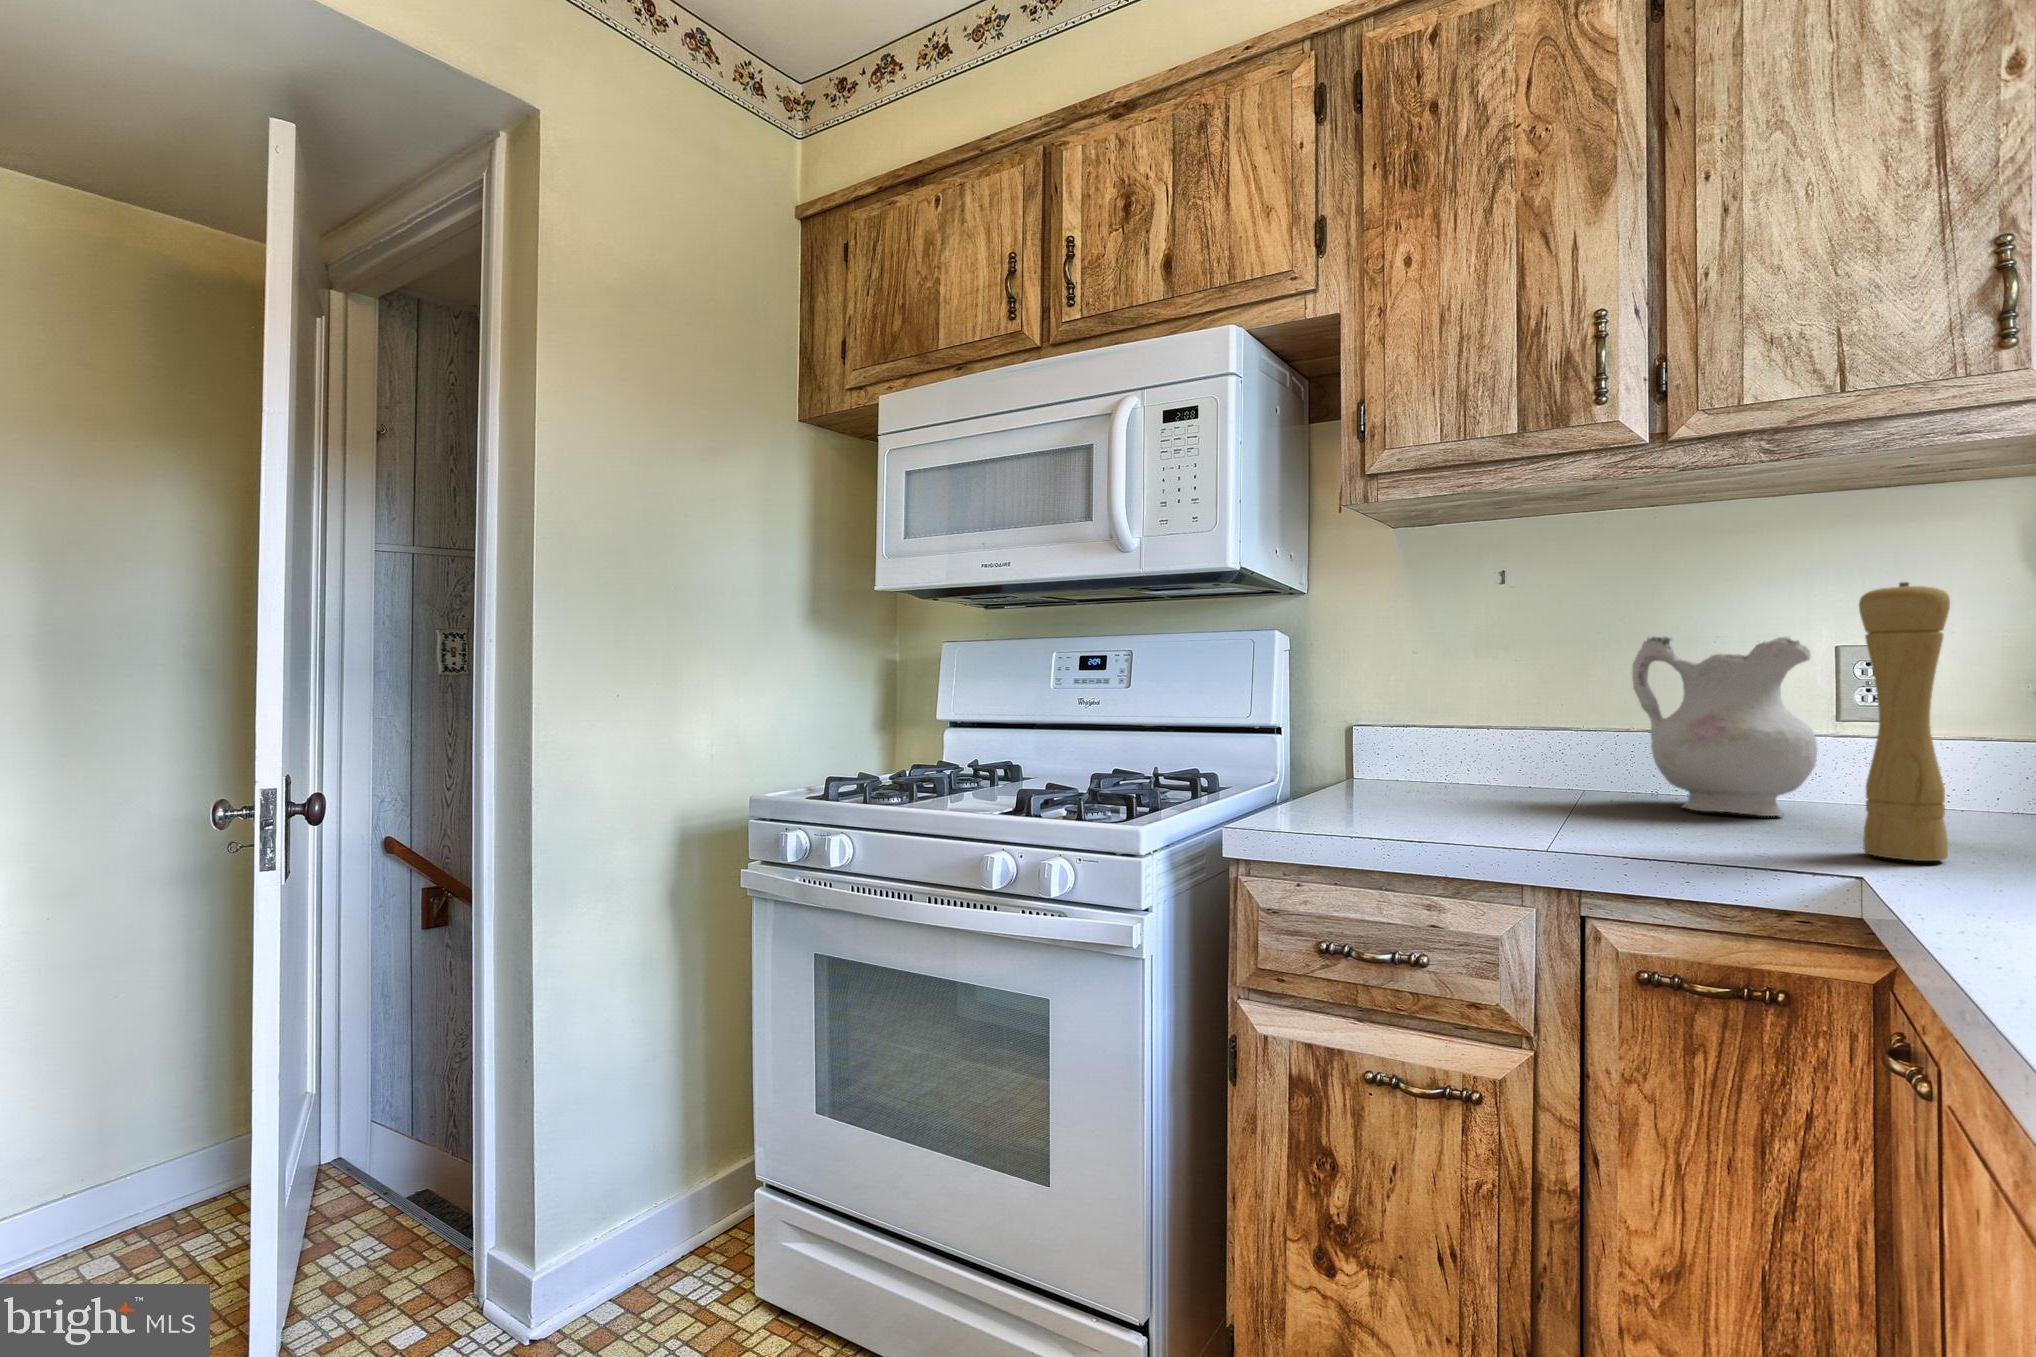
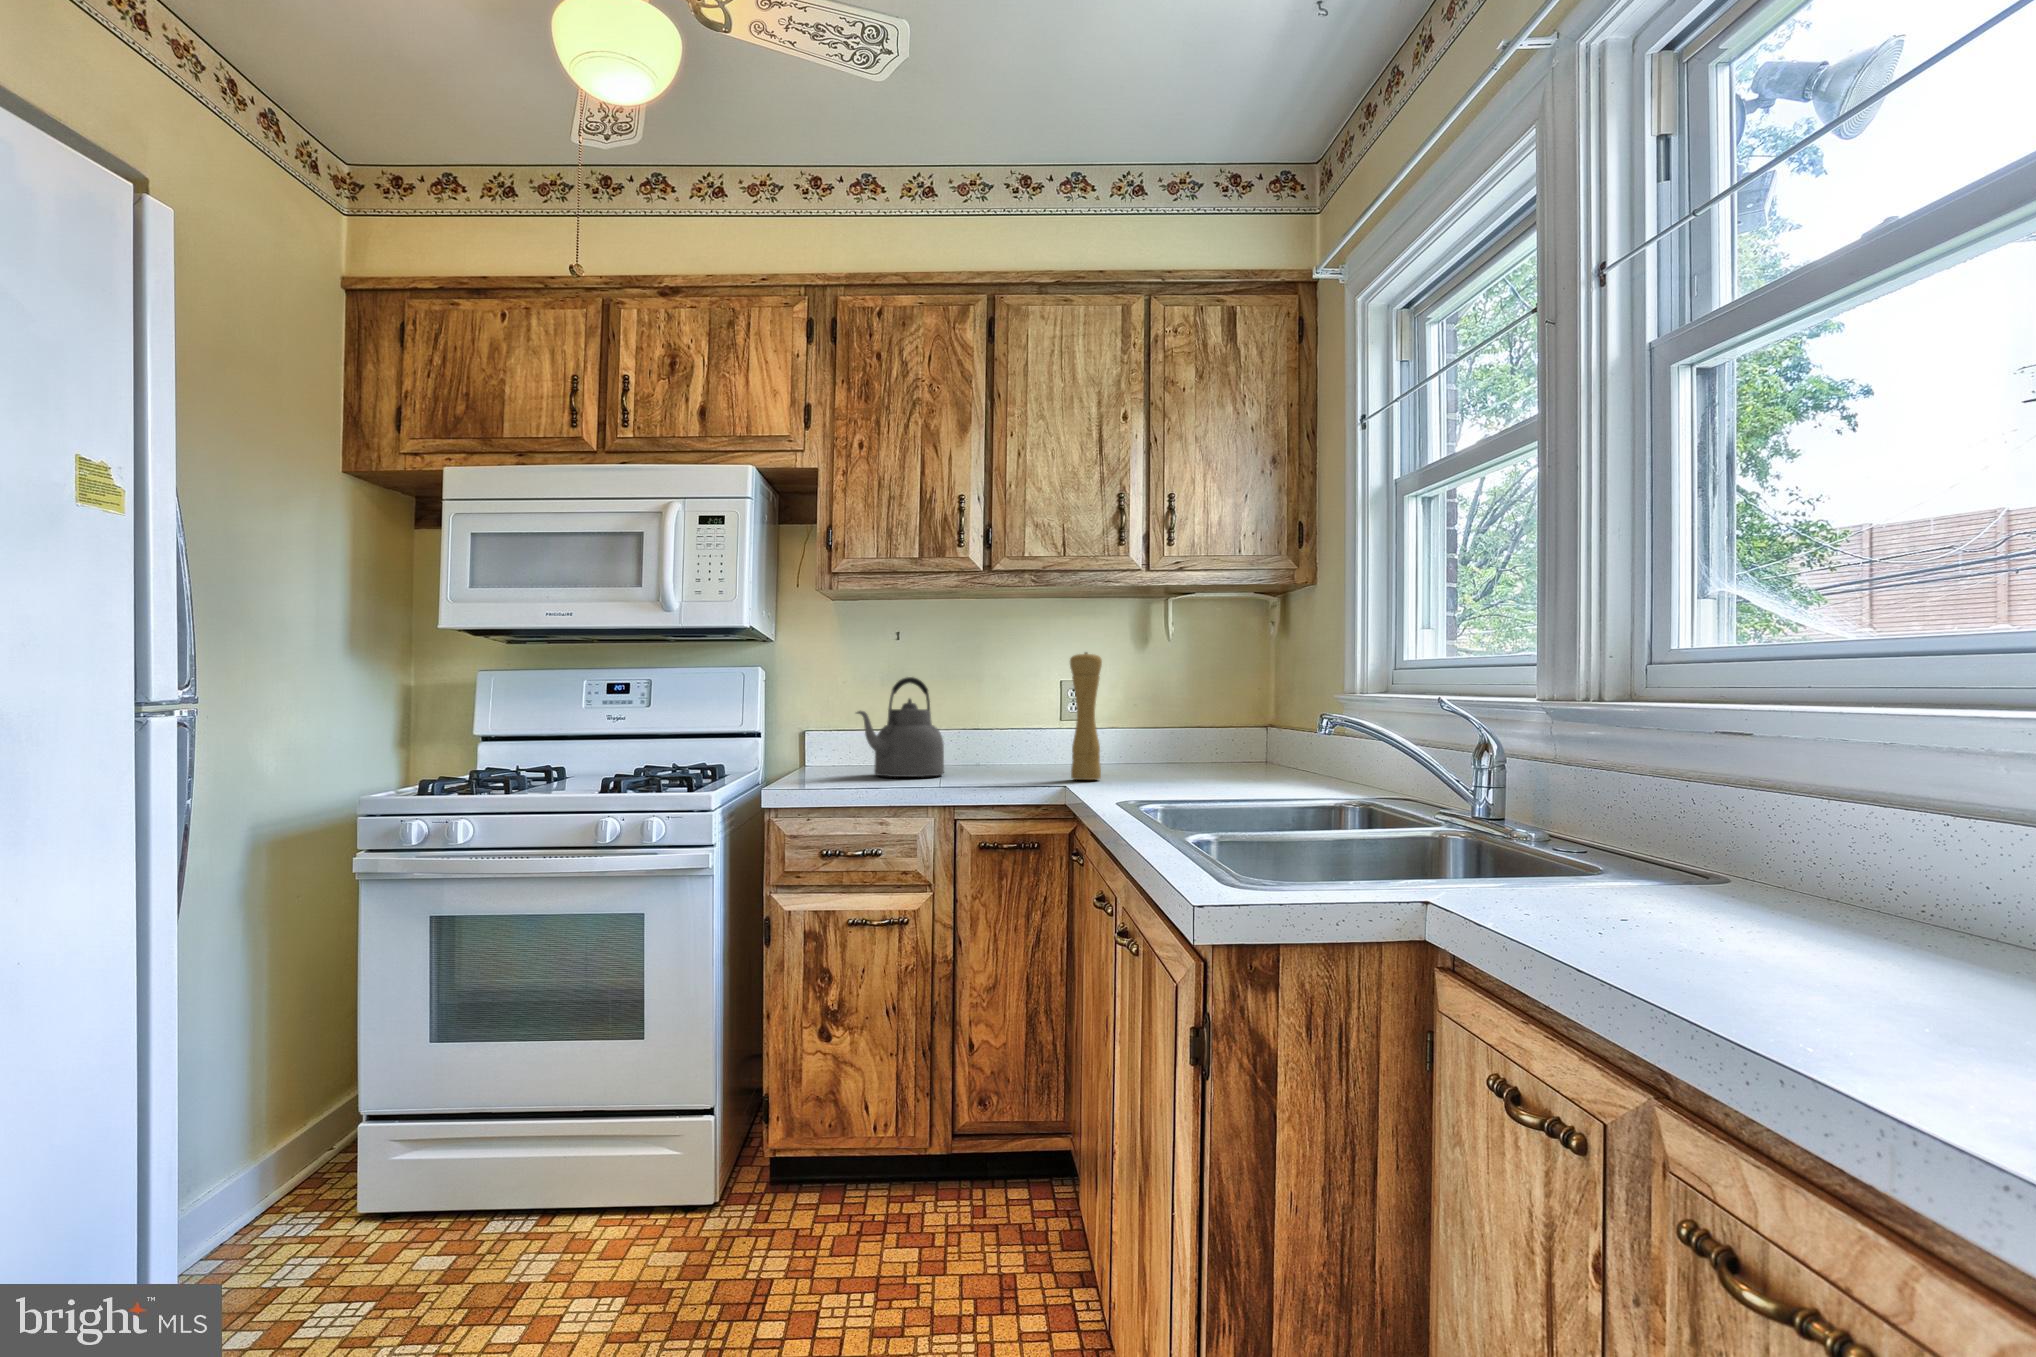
ceramic pitcher: present [1632,636,1818,816] -> none [974,674,1057,770]
kettle: none [1390,644,1567,821] -> present [856,677,944,777]

